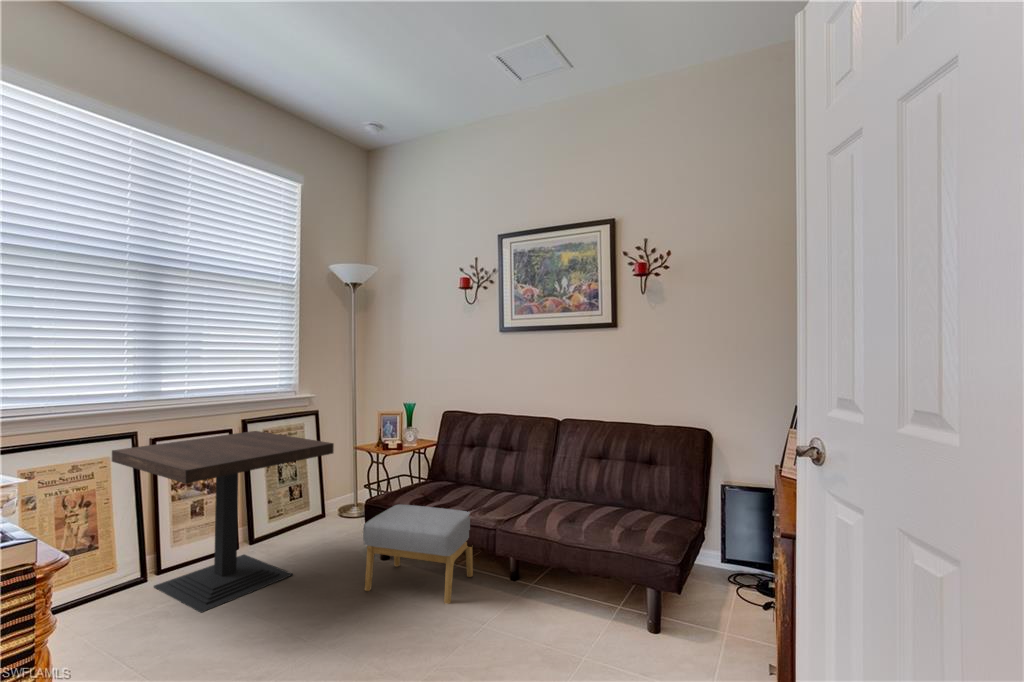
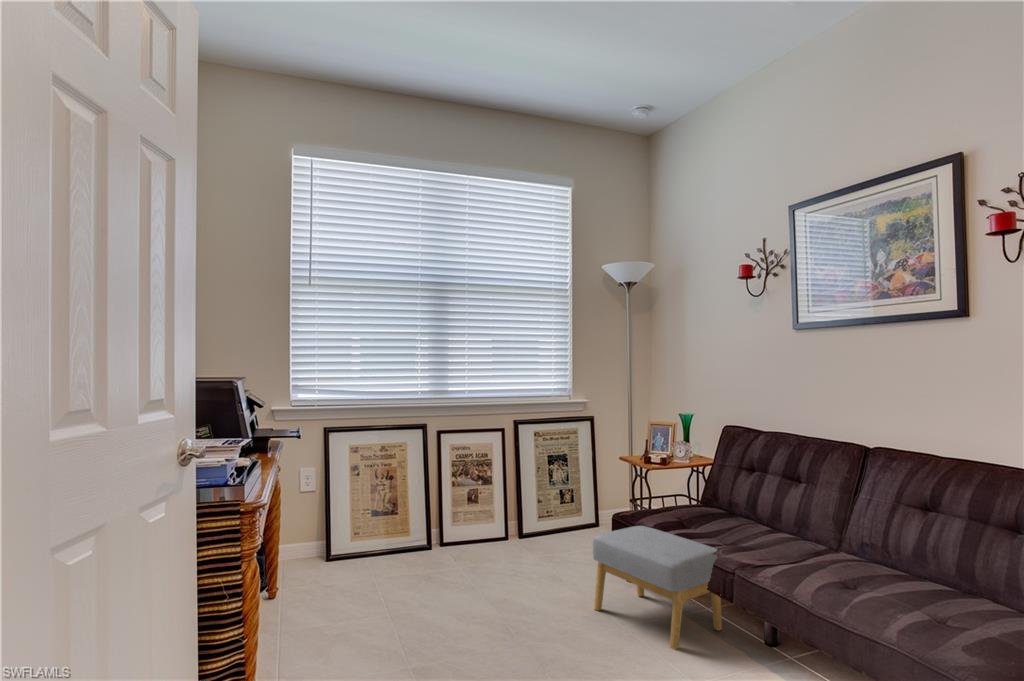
side table: present [112,431,334,613] -> none [408,431,576,587]

